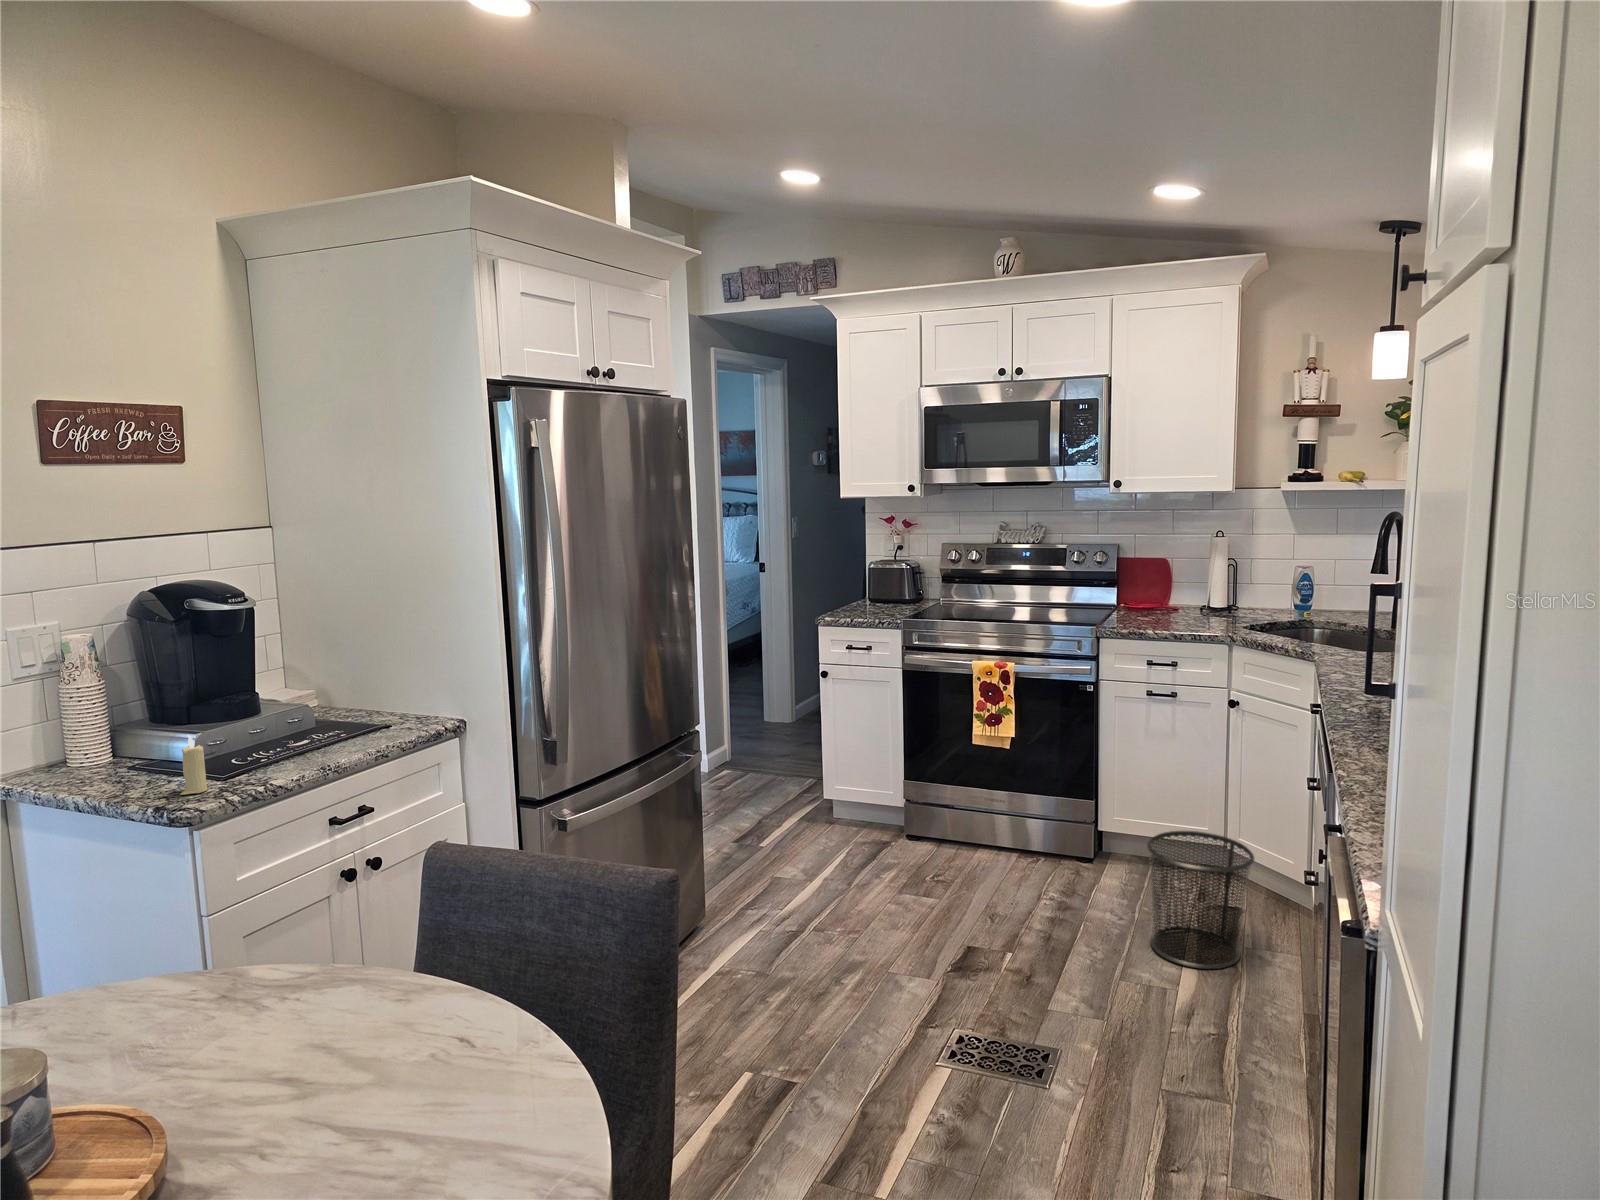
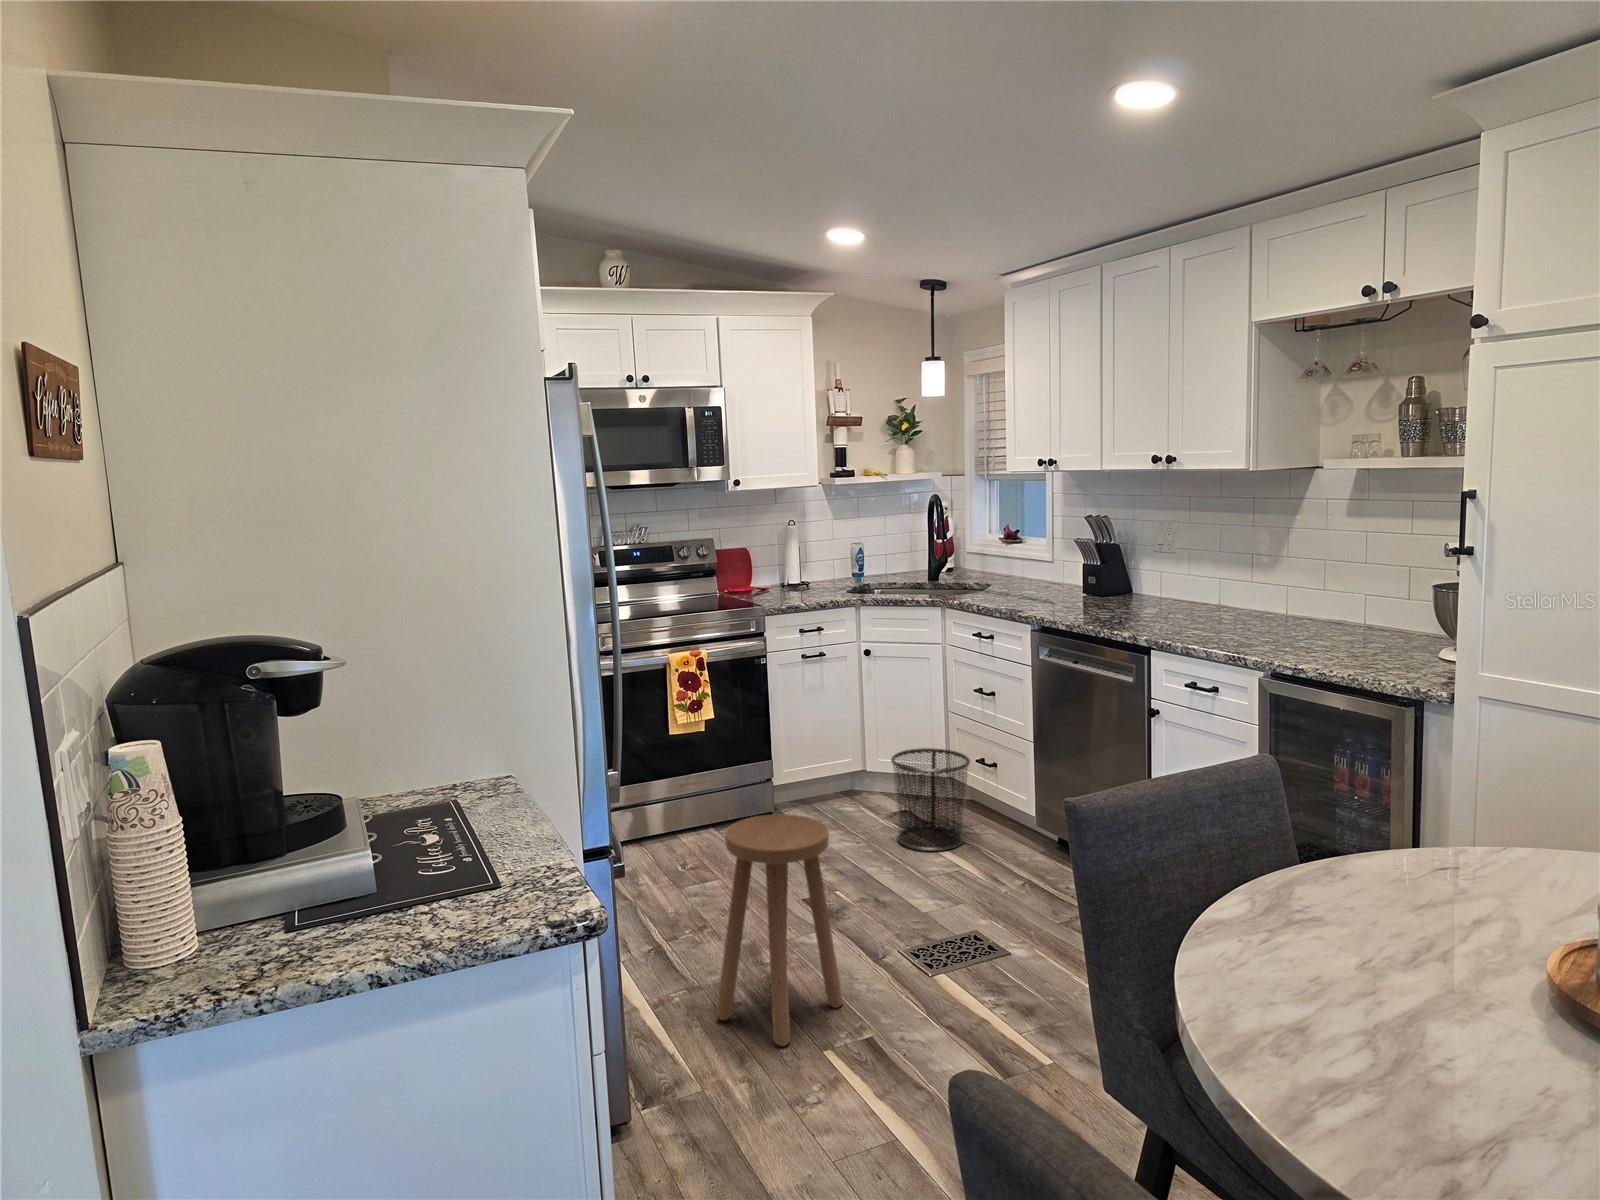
candle: present [180,735,207,795] -> none [491,803,525,899]
stool: none [719,832,825,1052] -> present [716,814,843,1046]

